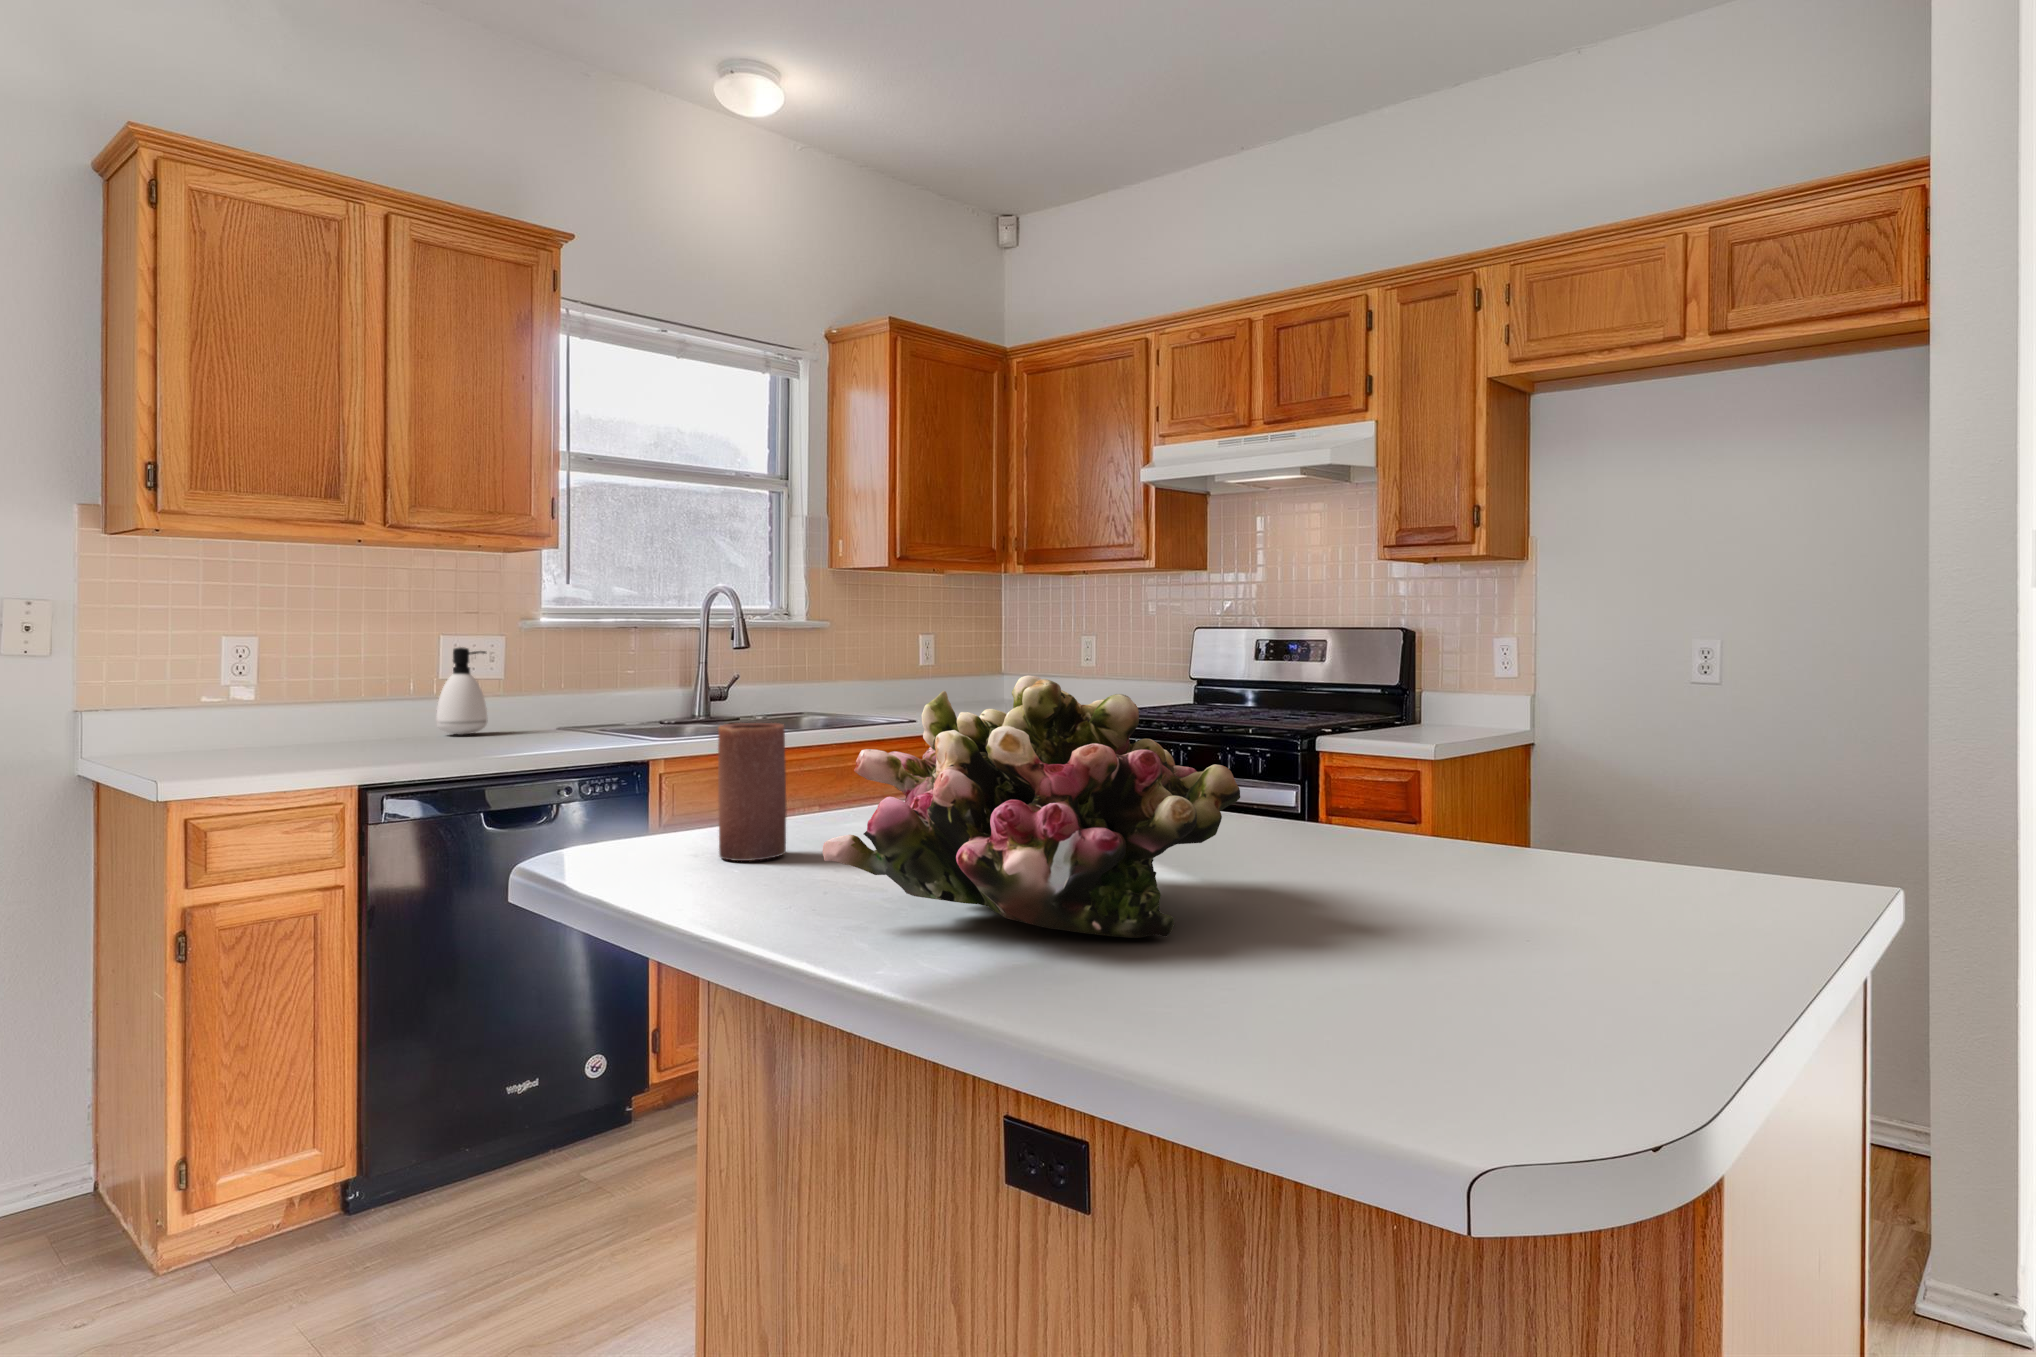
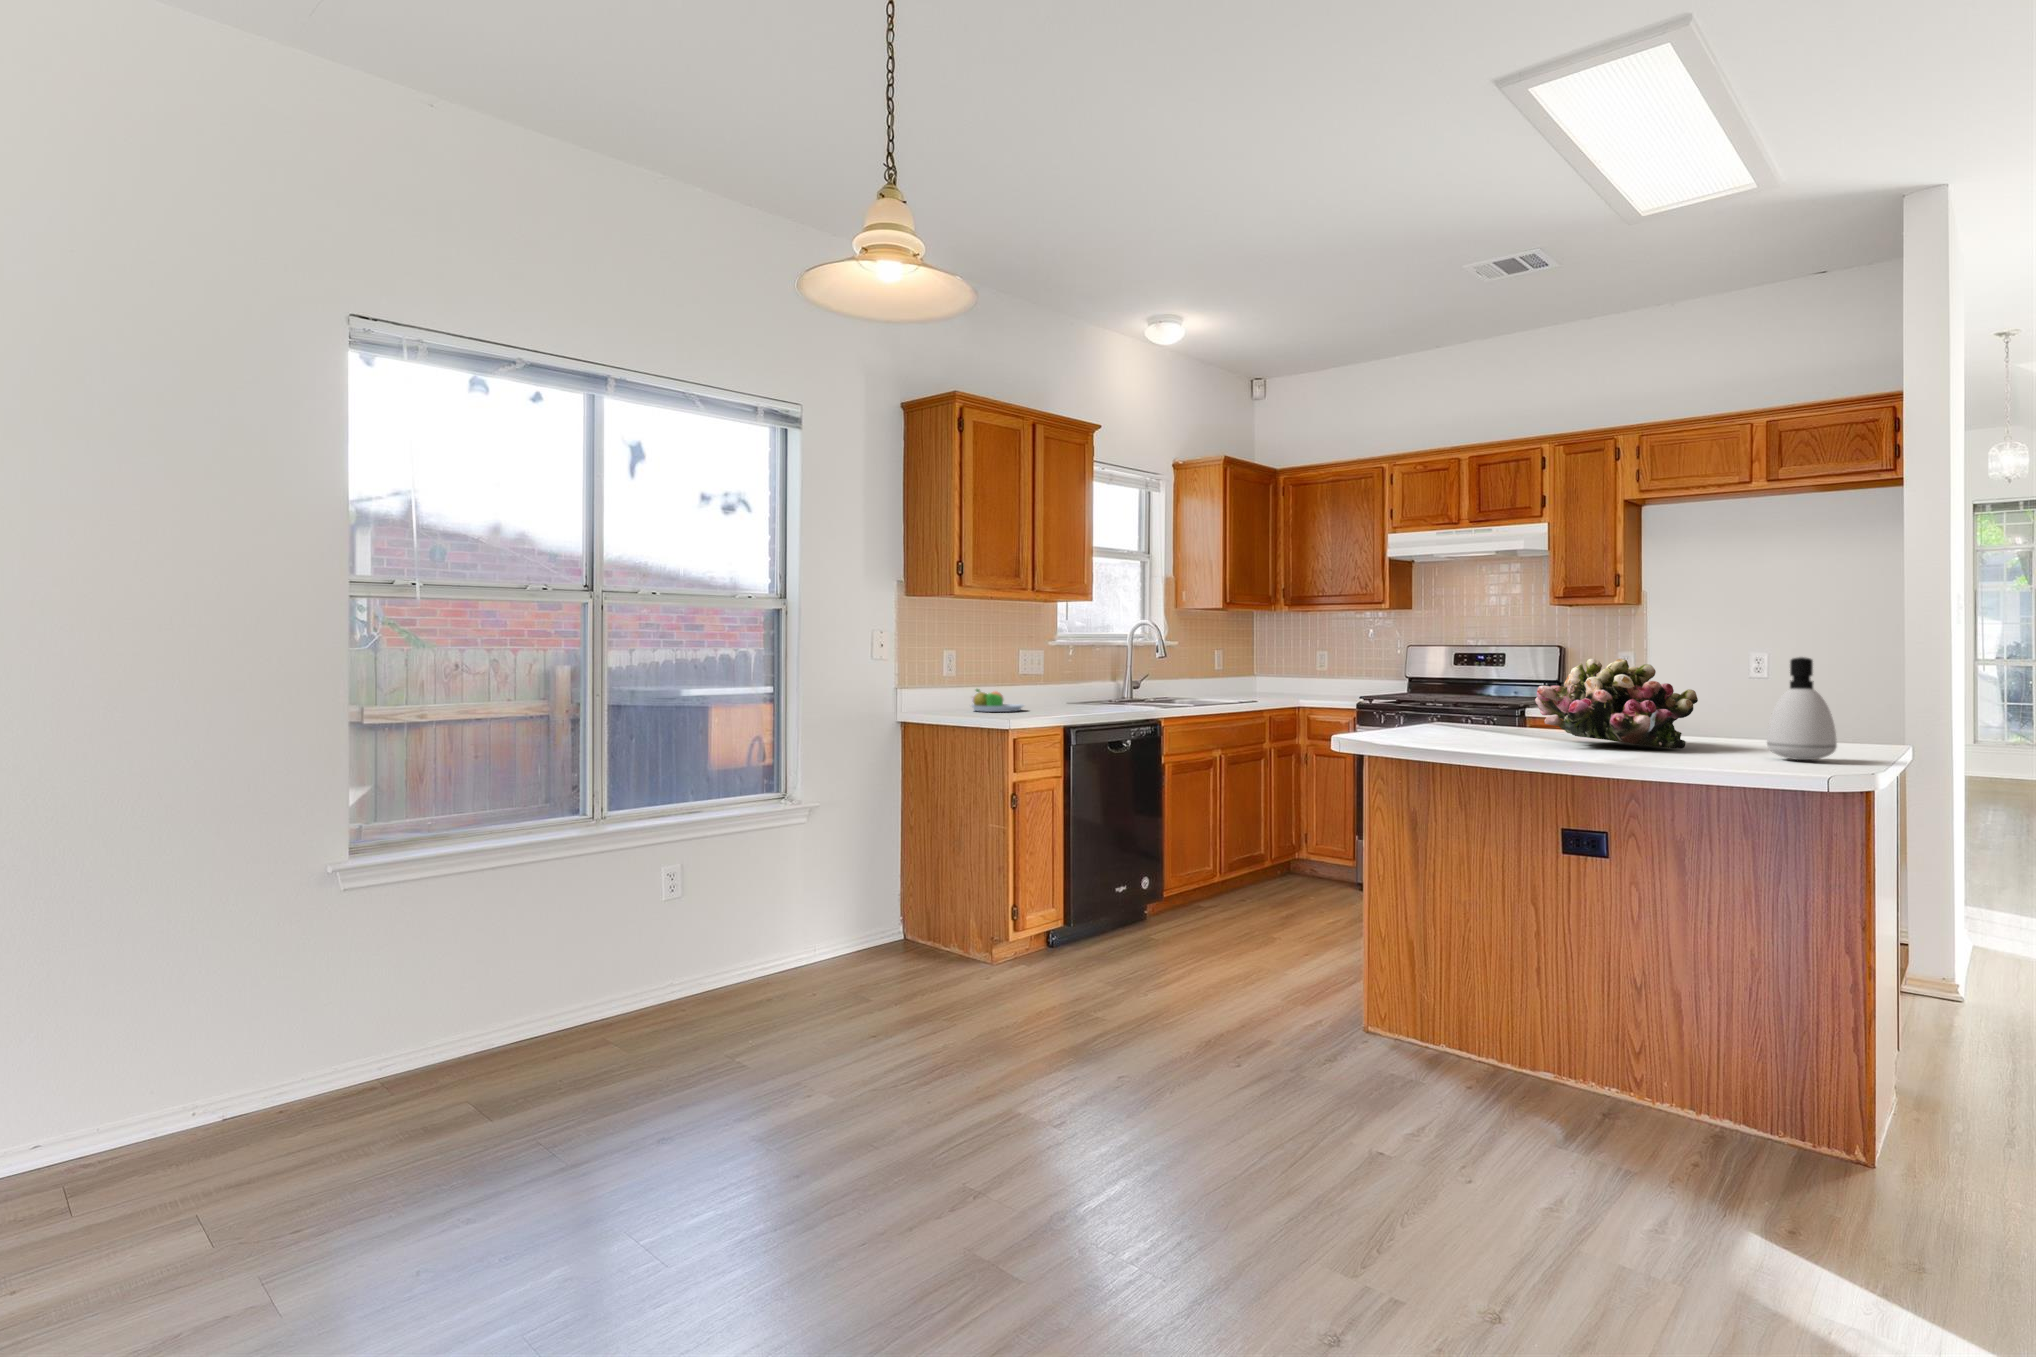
soap dispenser: present [436,647,487,735] -> present [1767,657,1837,760]
fruit bowl: none [240,710,360,754] -> present [971,689,1024,712]
candle: present [718,723,787,861] -> none [1422,681,1452,737]

